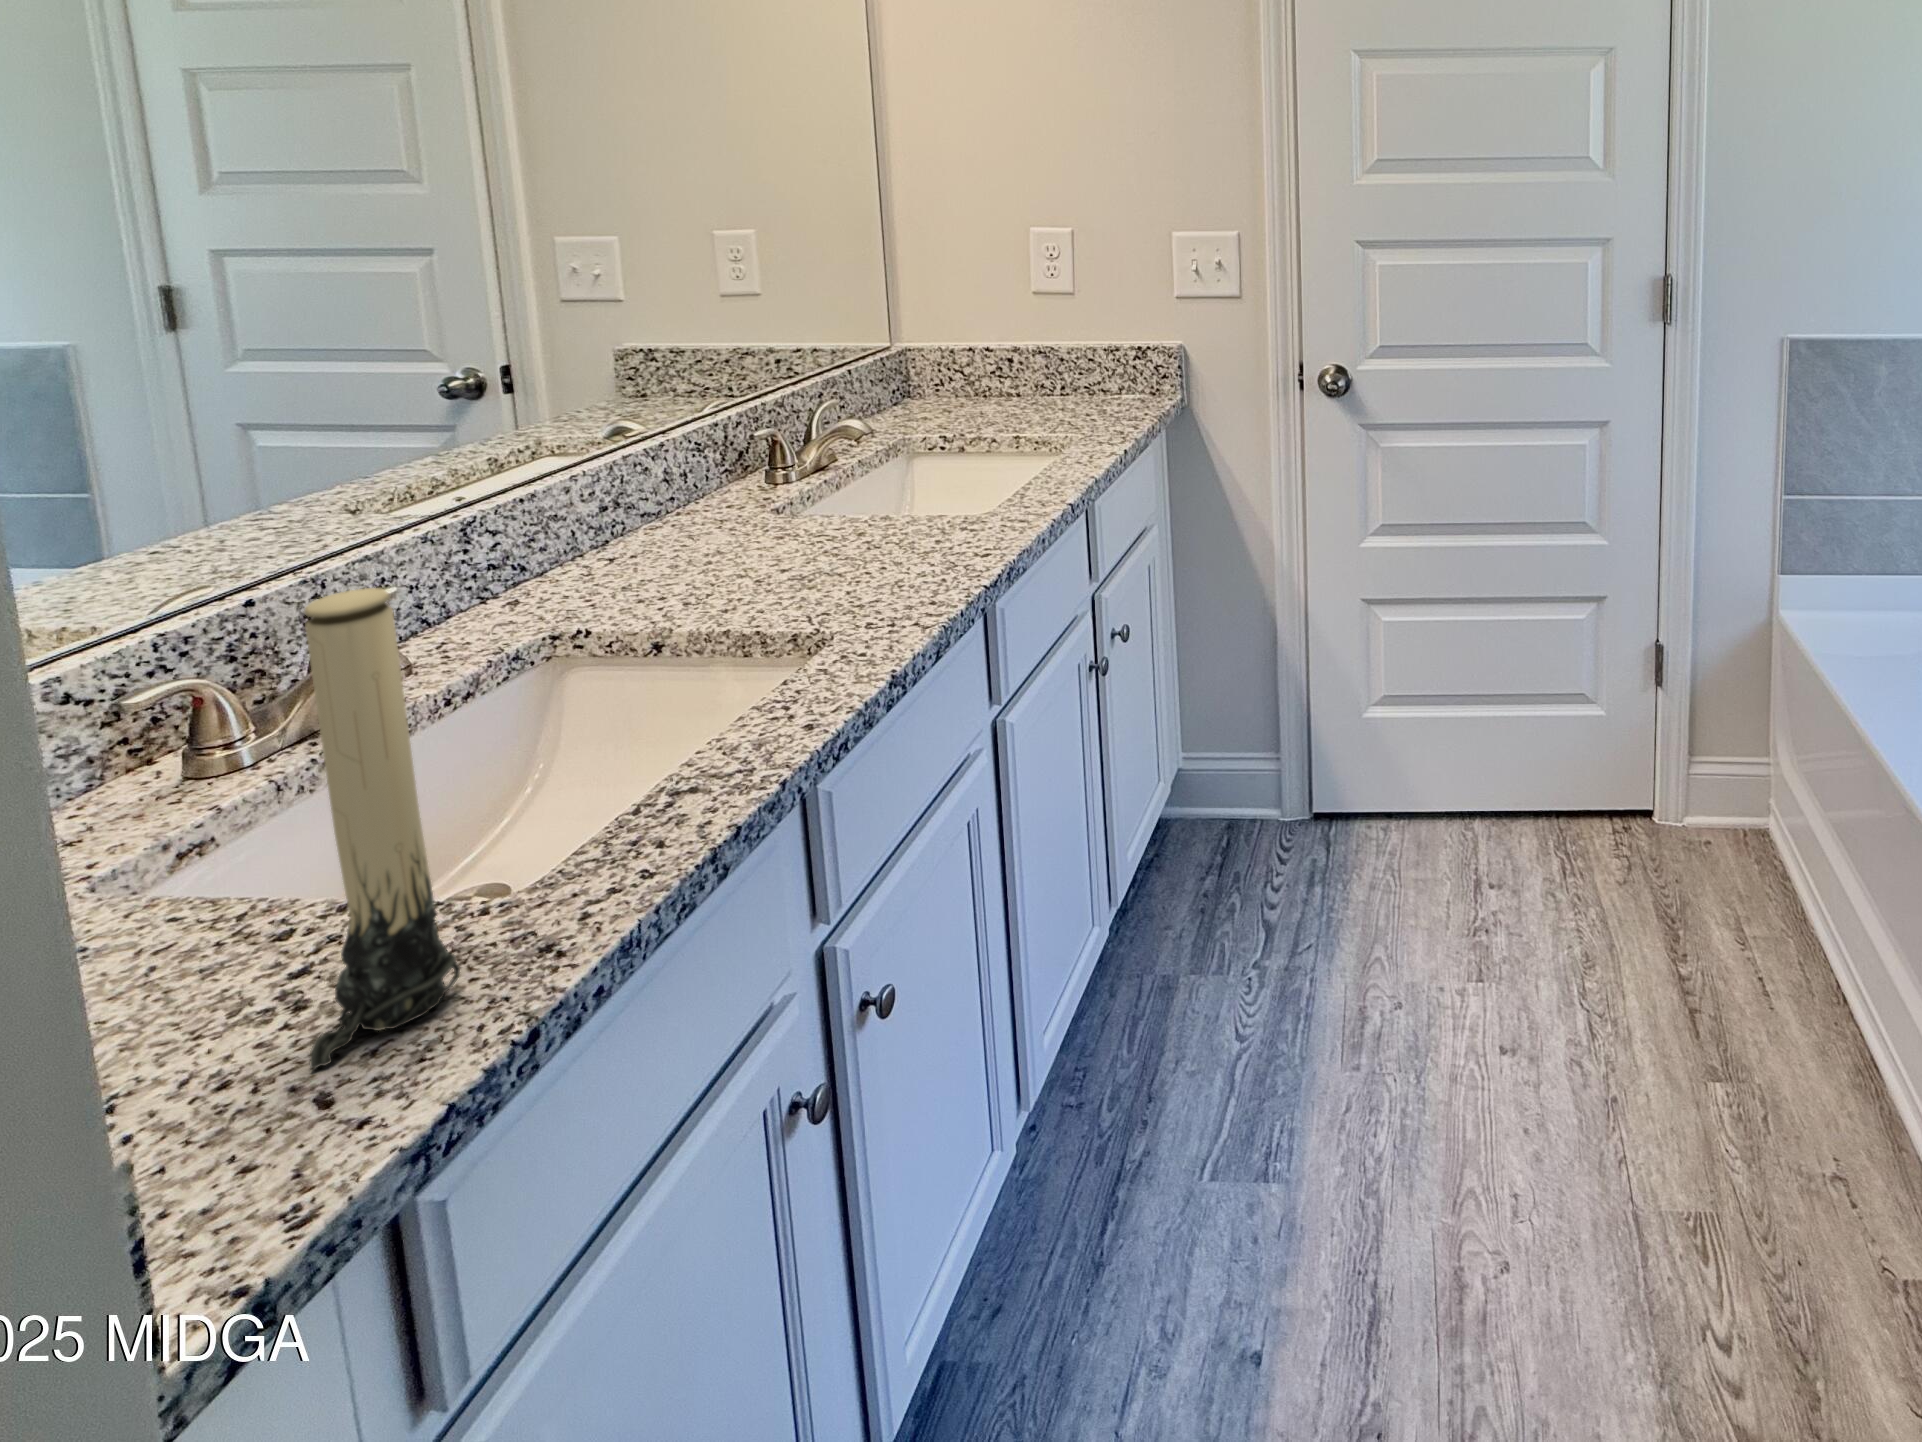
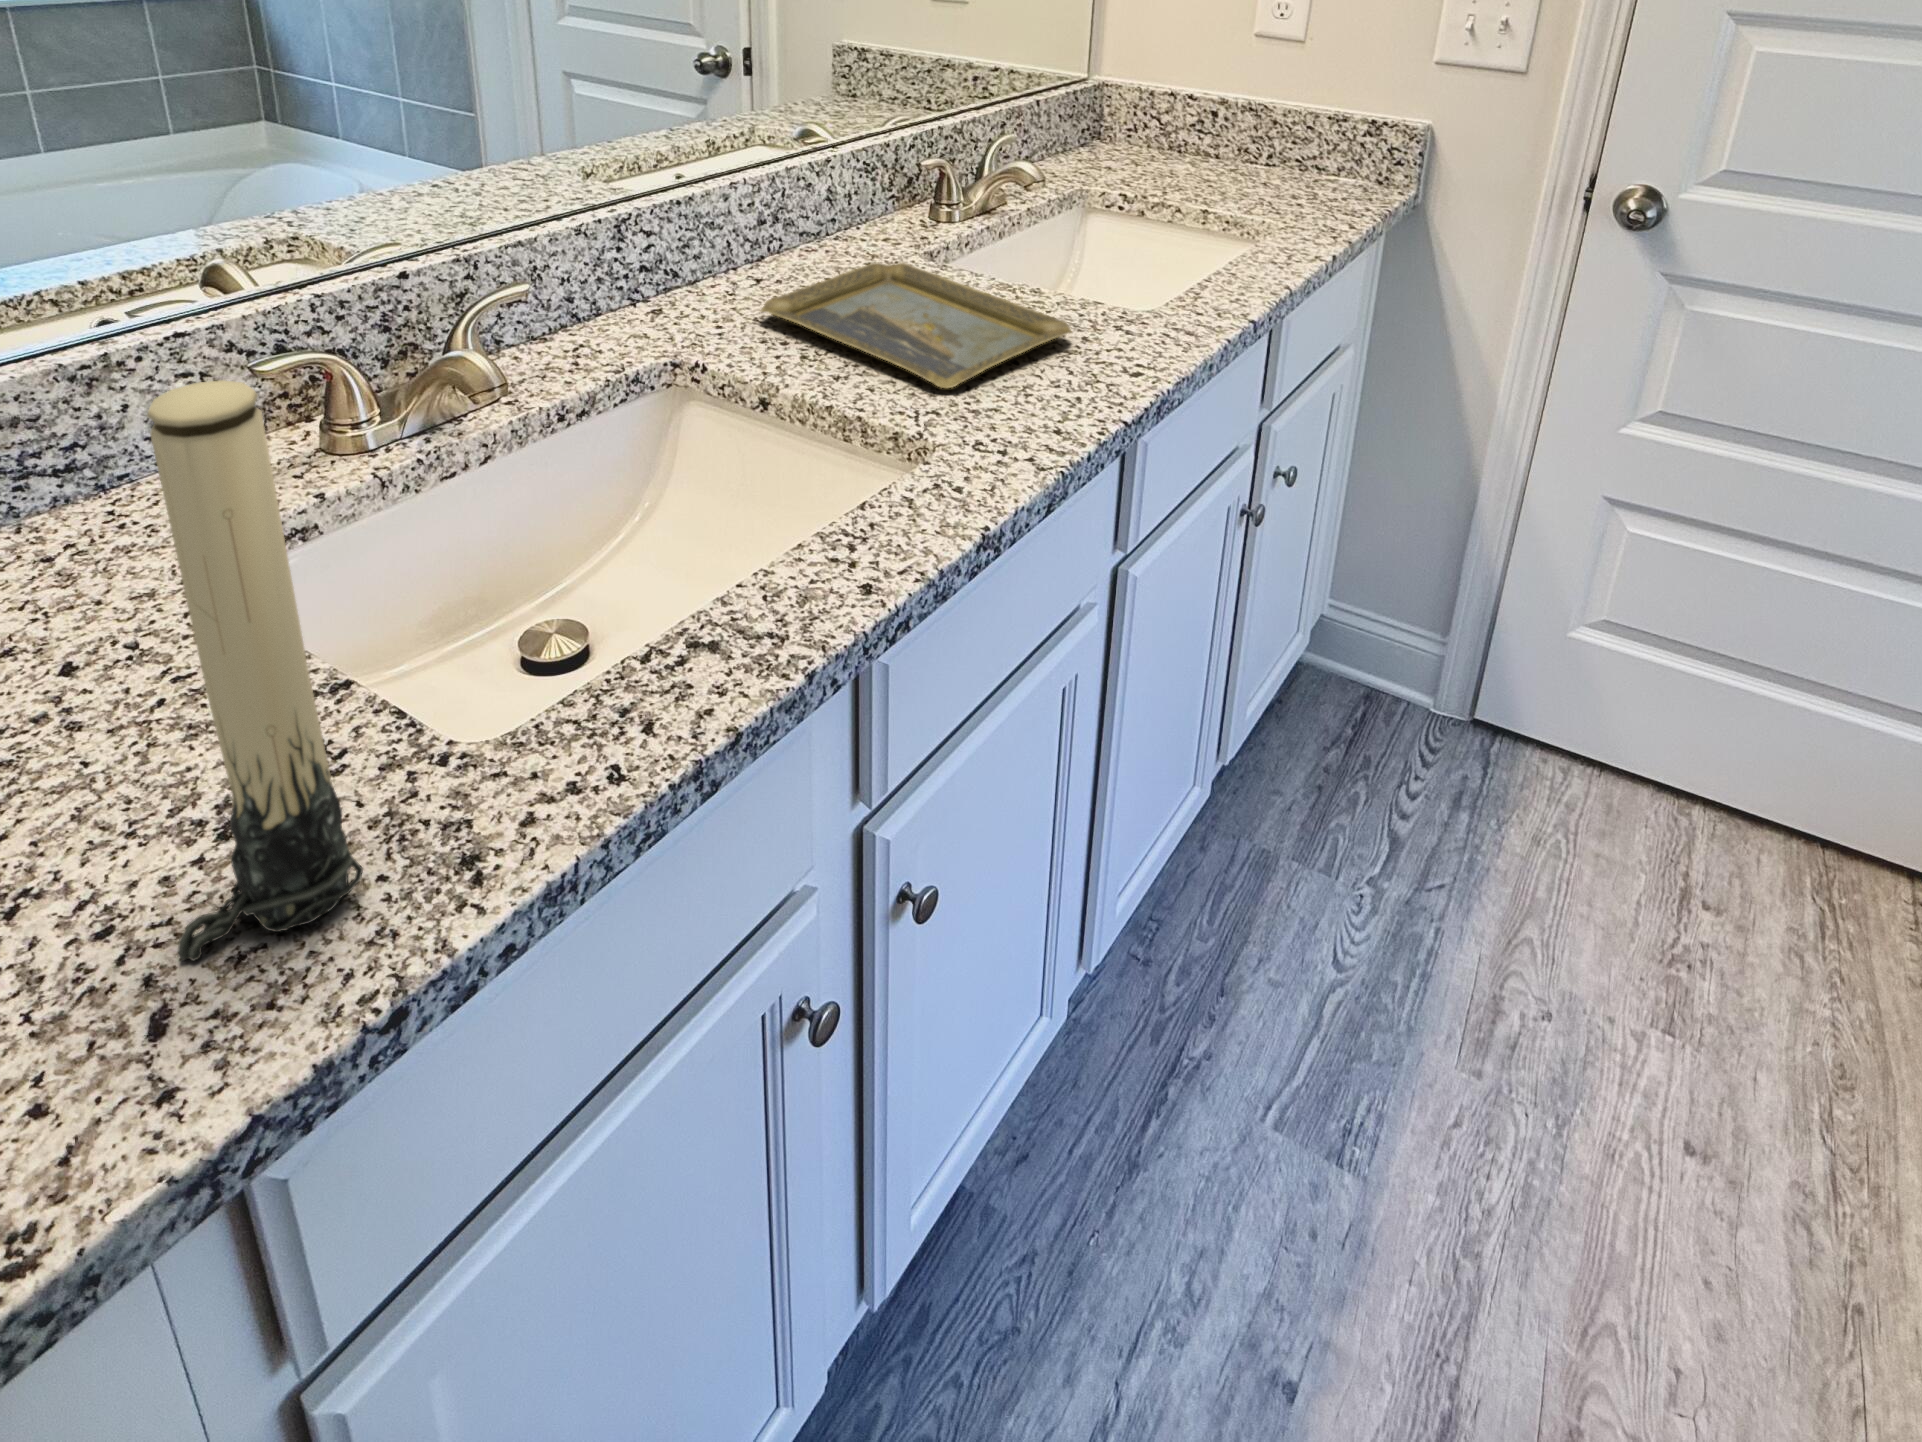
tray: none [630,517,927,594] -> present [761,263,1071,388]

